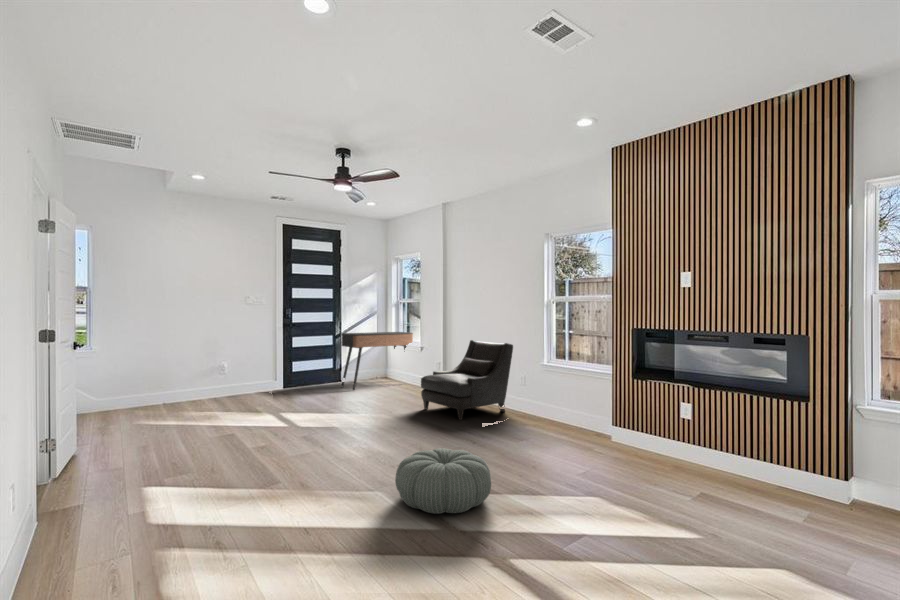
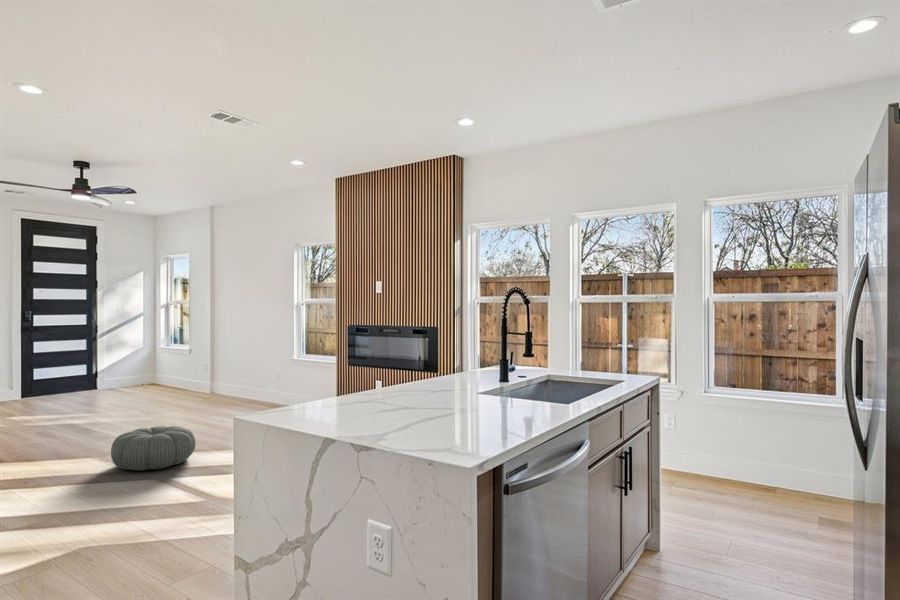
console table: present [341,332,413,390] -> none [96,334,182,396]
armchair: present [421,340,513,420] -> none [176,340,269,413]

